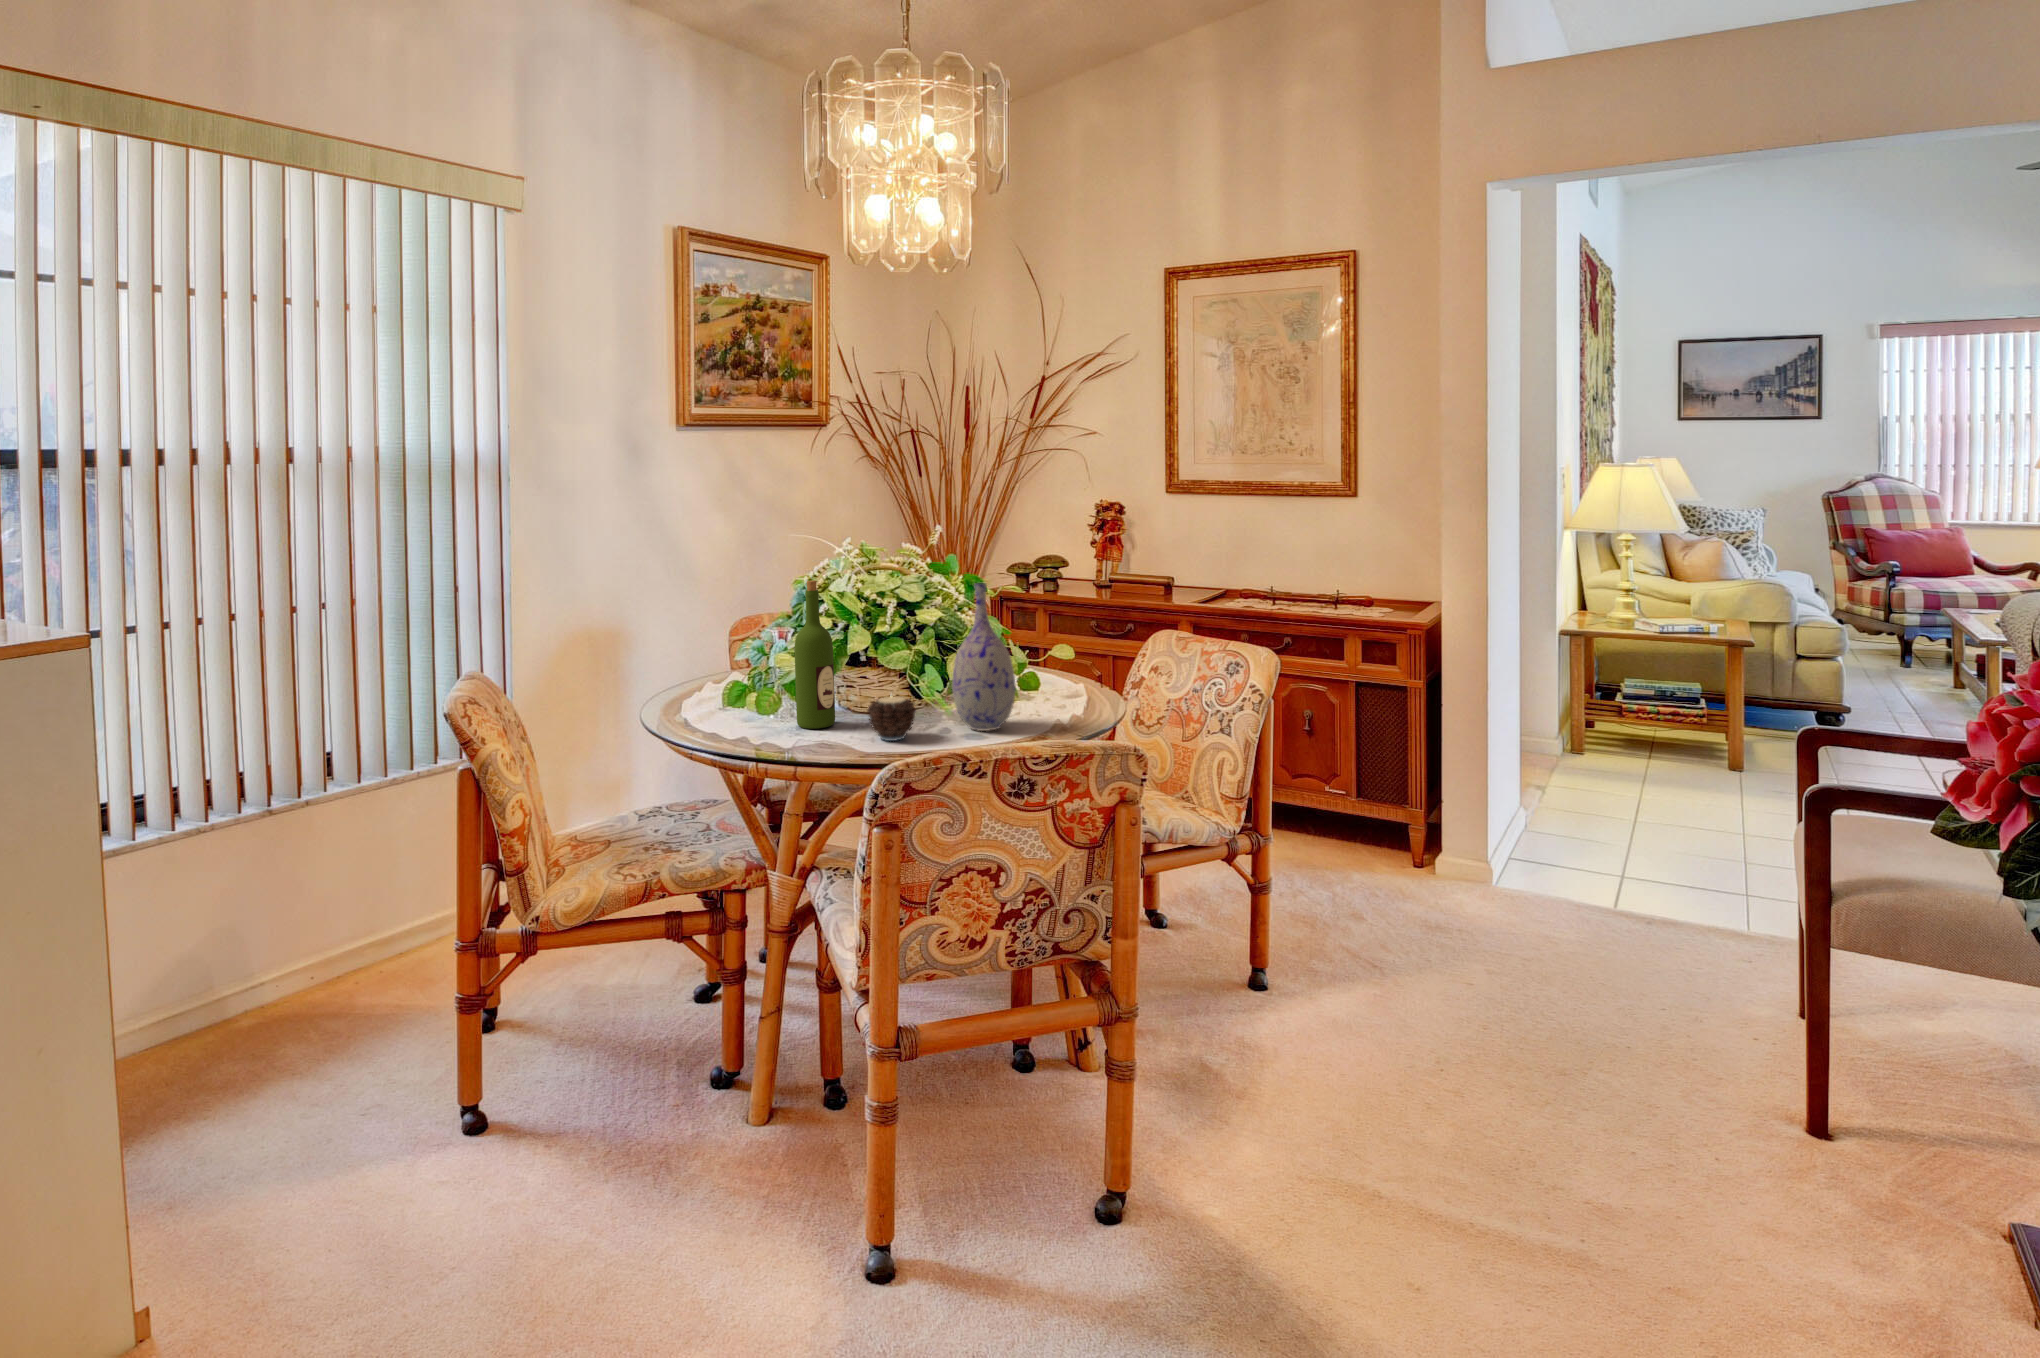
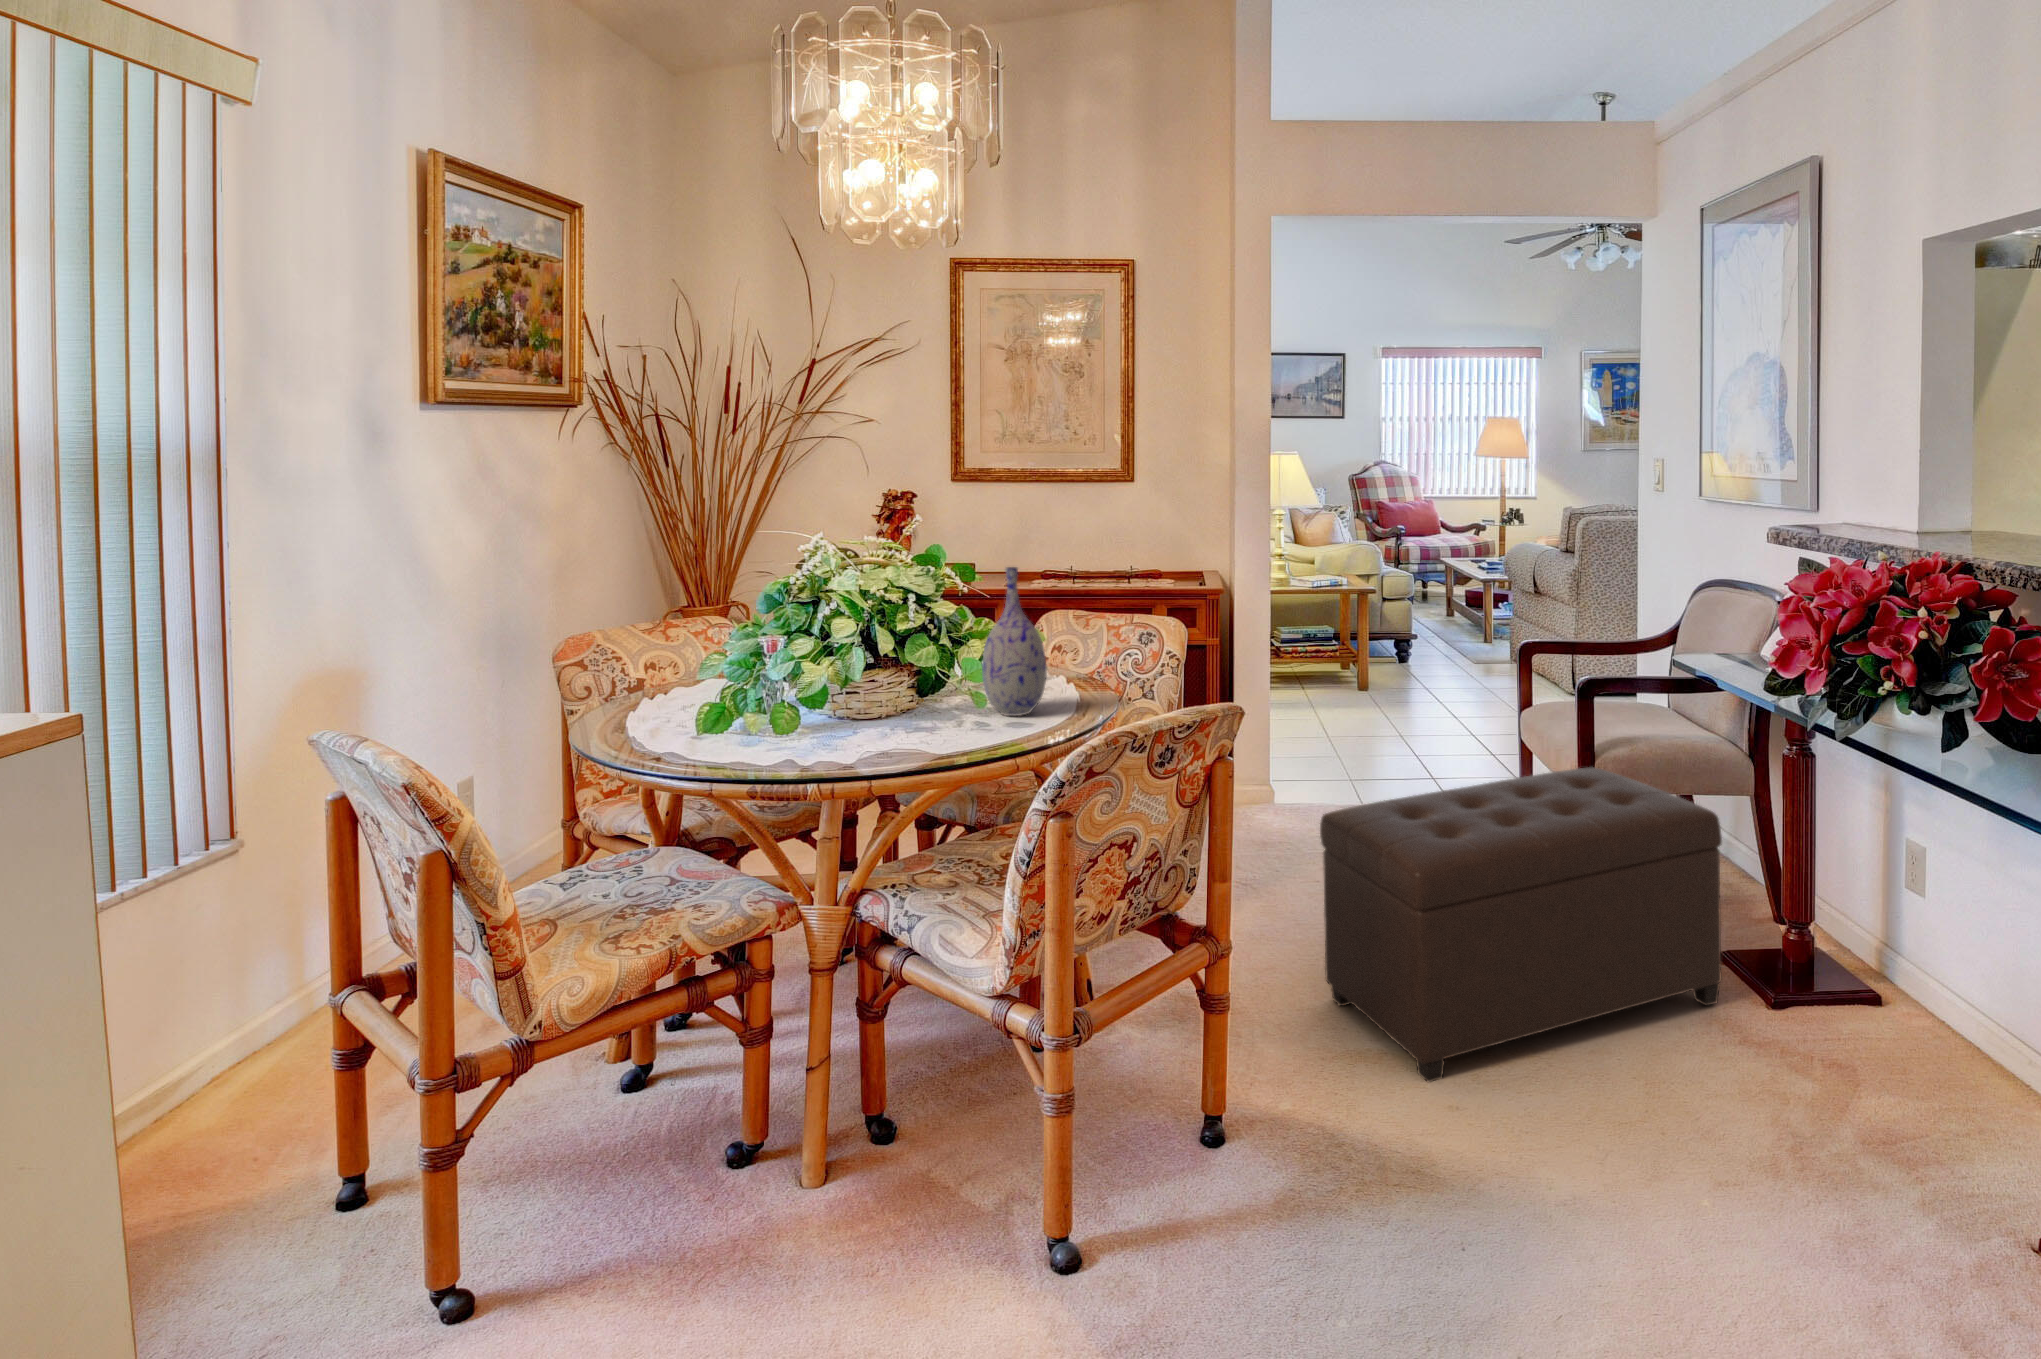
wine bottle: present [795,581,835,729] -> none [821,575,868,738]
candle: present [867,696,916,741] -> none [919,685,974,737]
ottoman: none [1355,895,1961,1300] -> present [1320,767,1722,1082]

